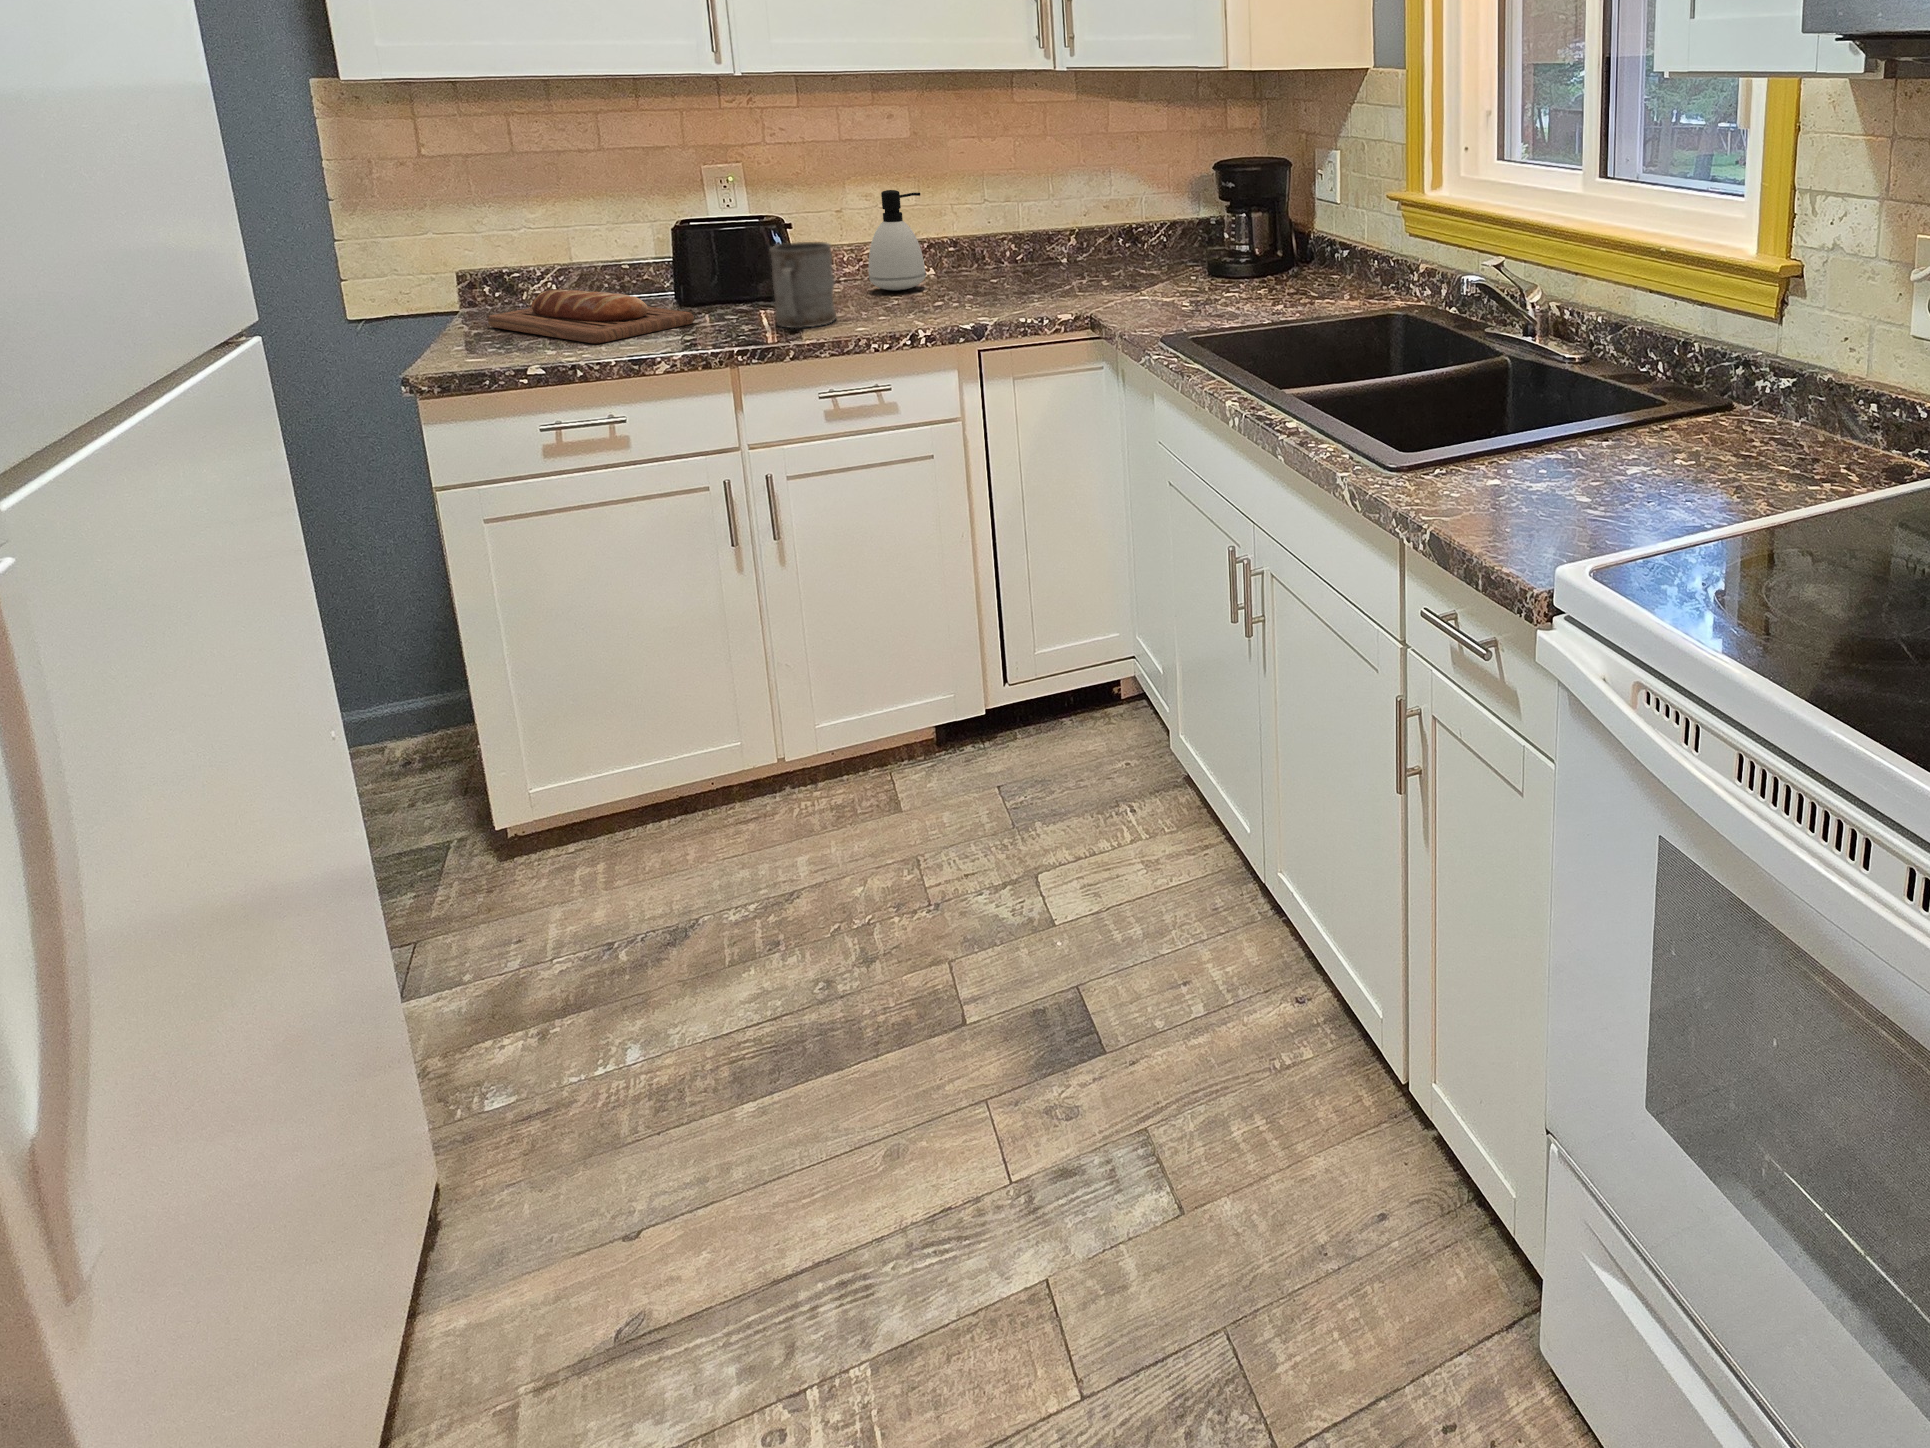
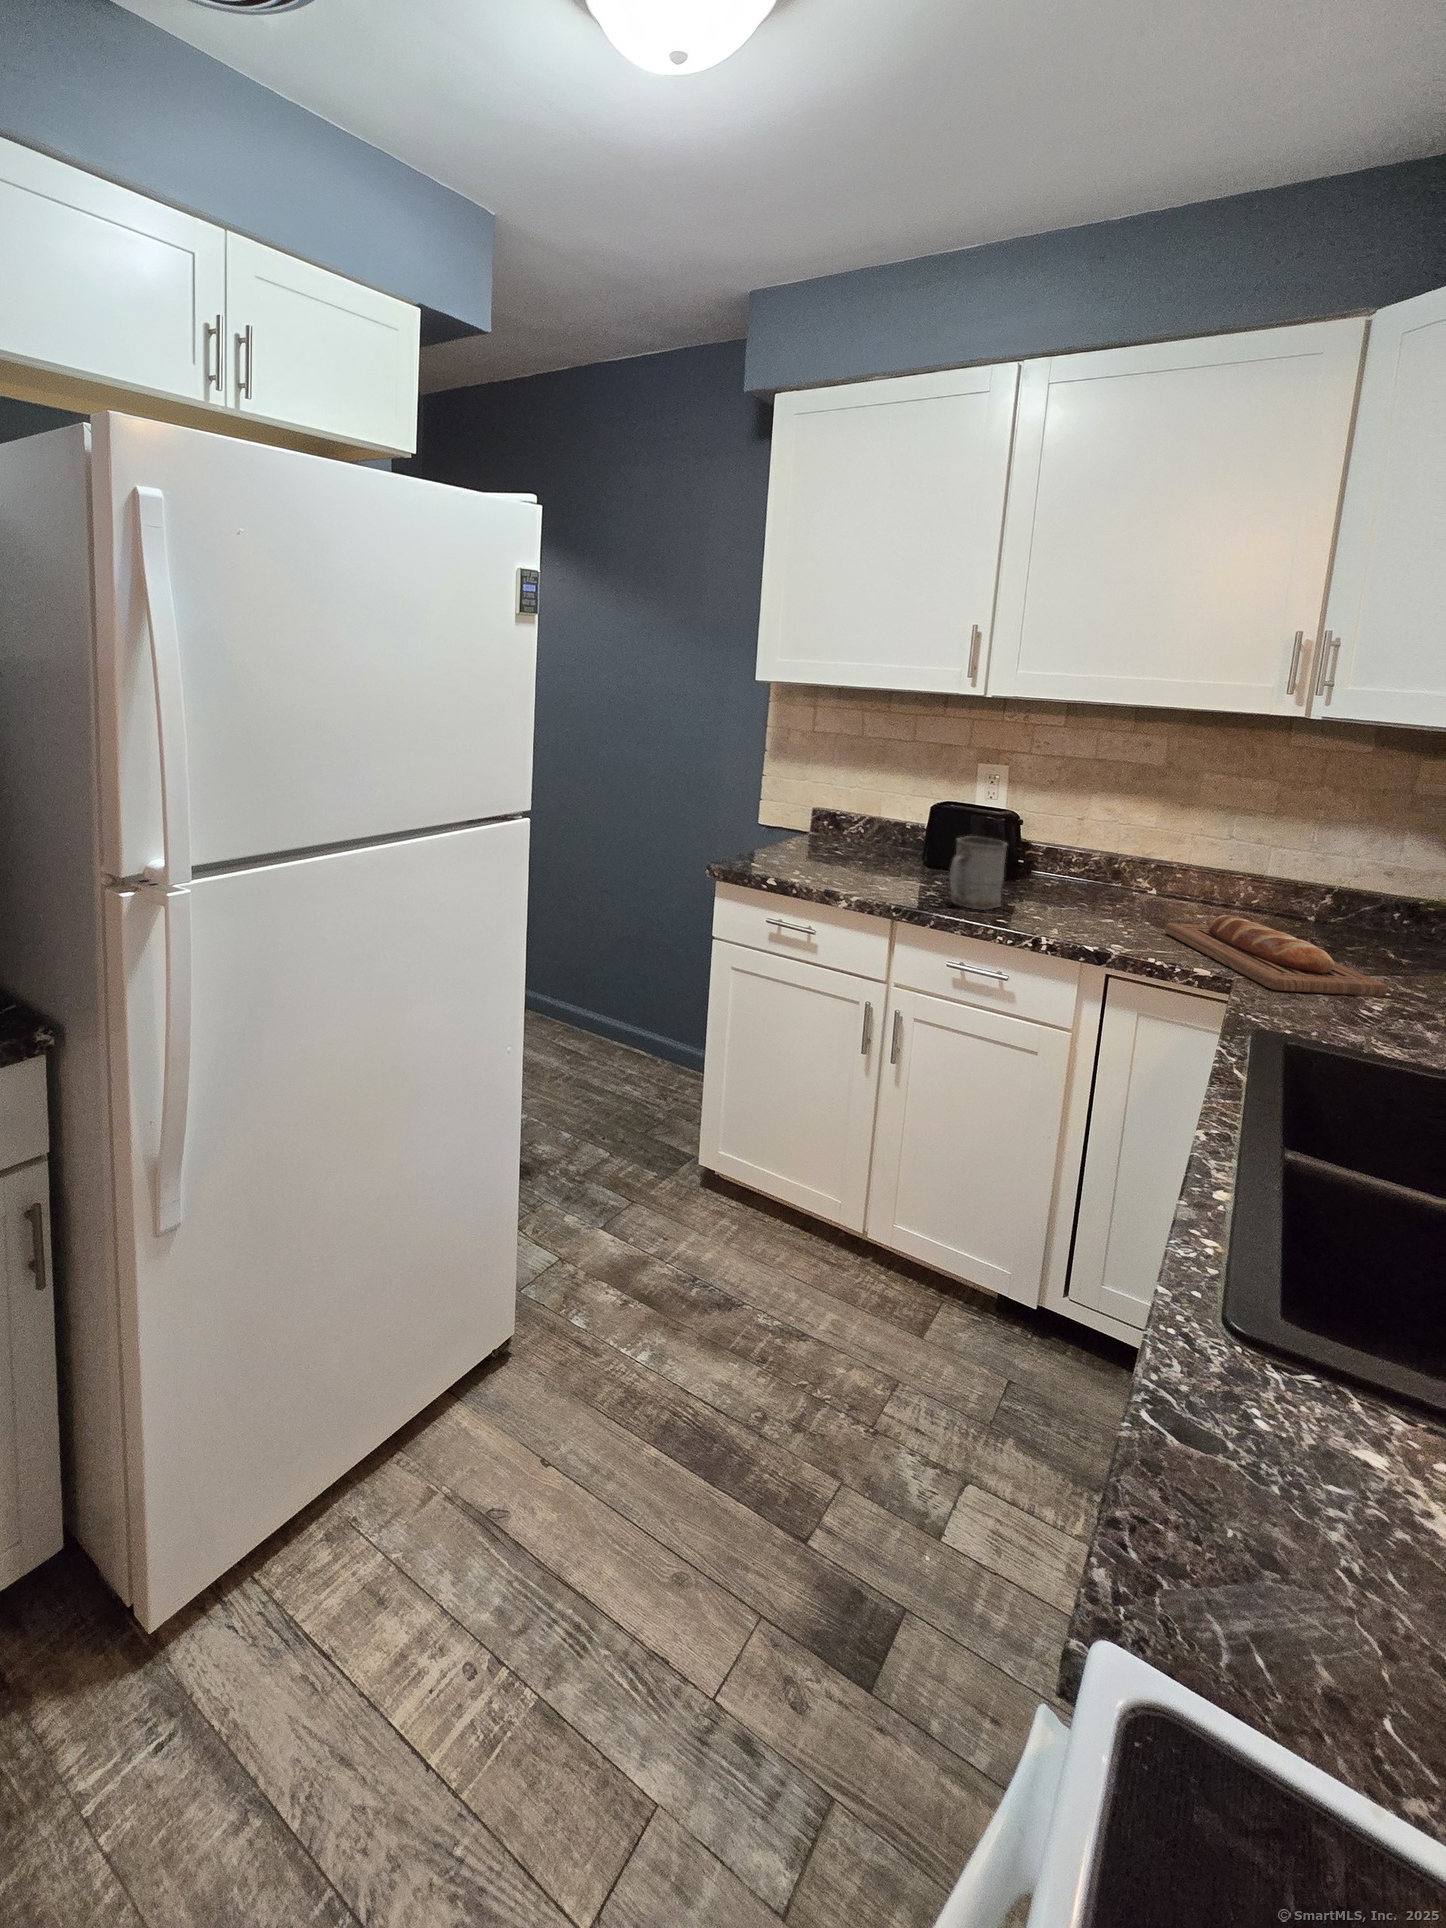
soap dispenser: present [869,190,926,290] -> none [1068,811,1134,901]
bread loaf: present [488,290,694,343] -> present [1165,915,1387,997]

